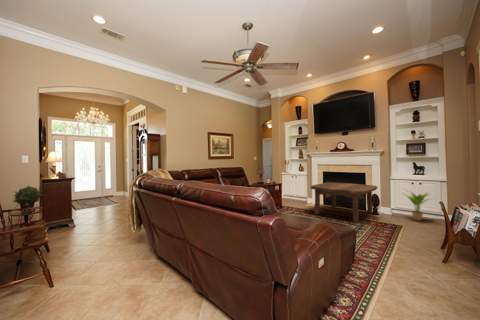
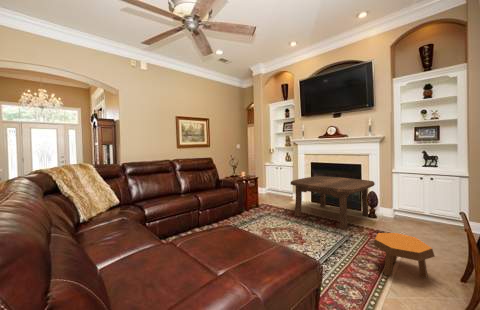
potted plant: present [403,193,429,221] -> none [407,185,452,228]
footstool: none [385,221,428,249] -> present [373,233,435,278]

